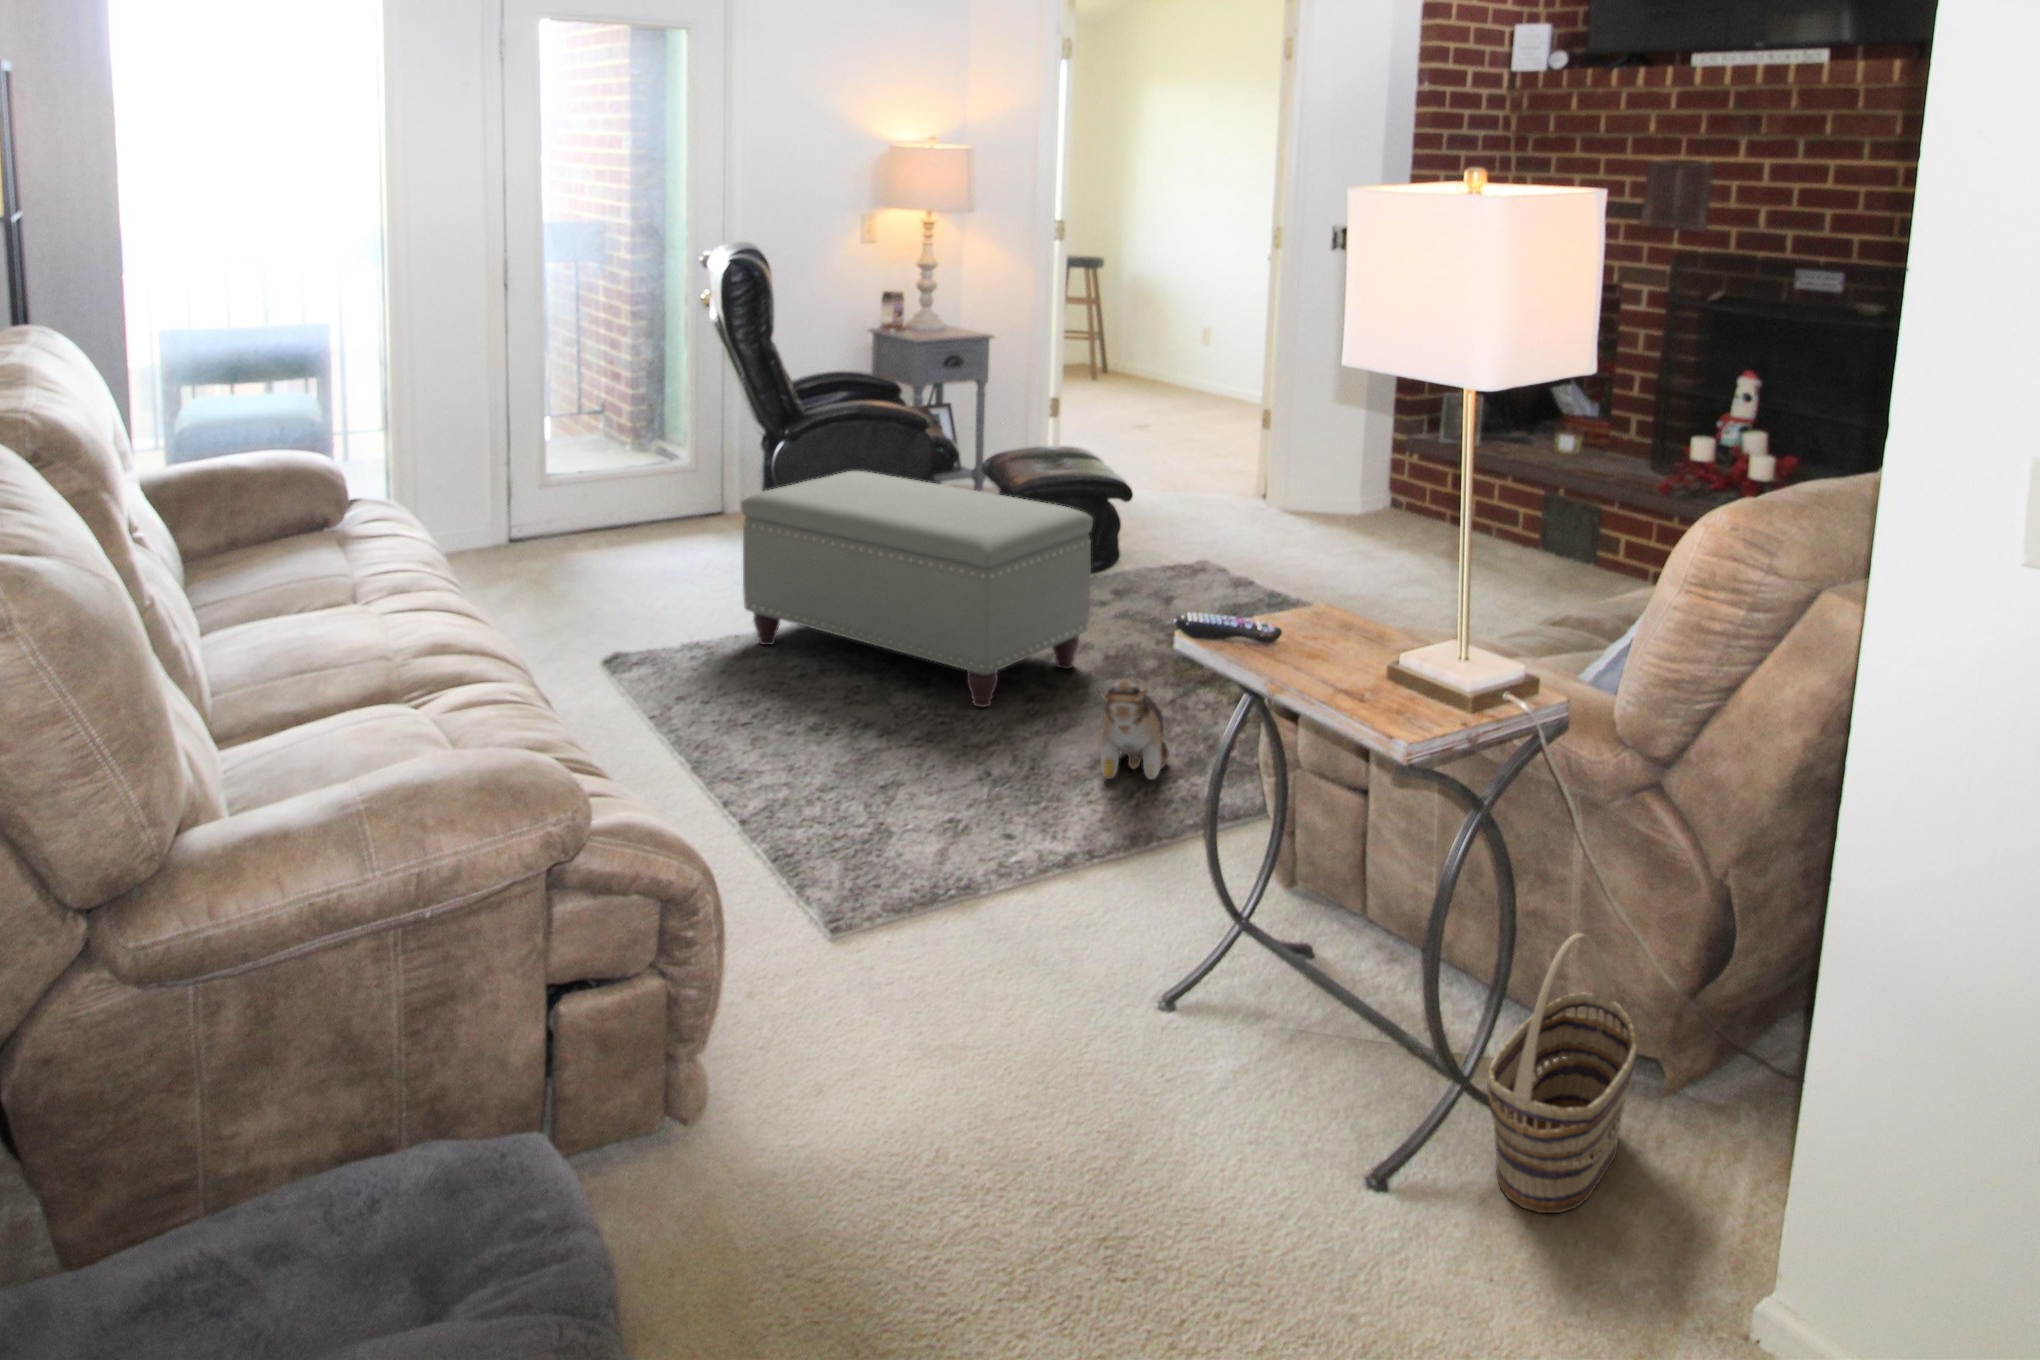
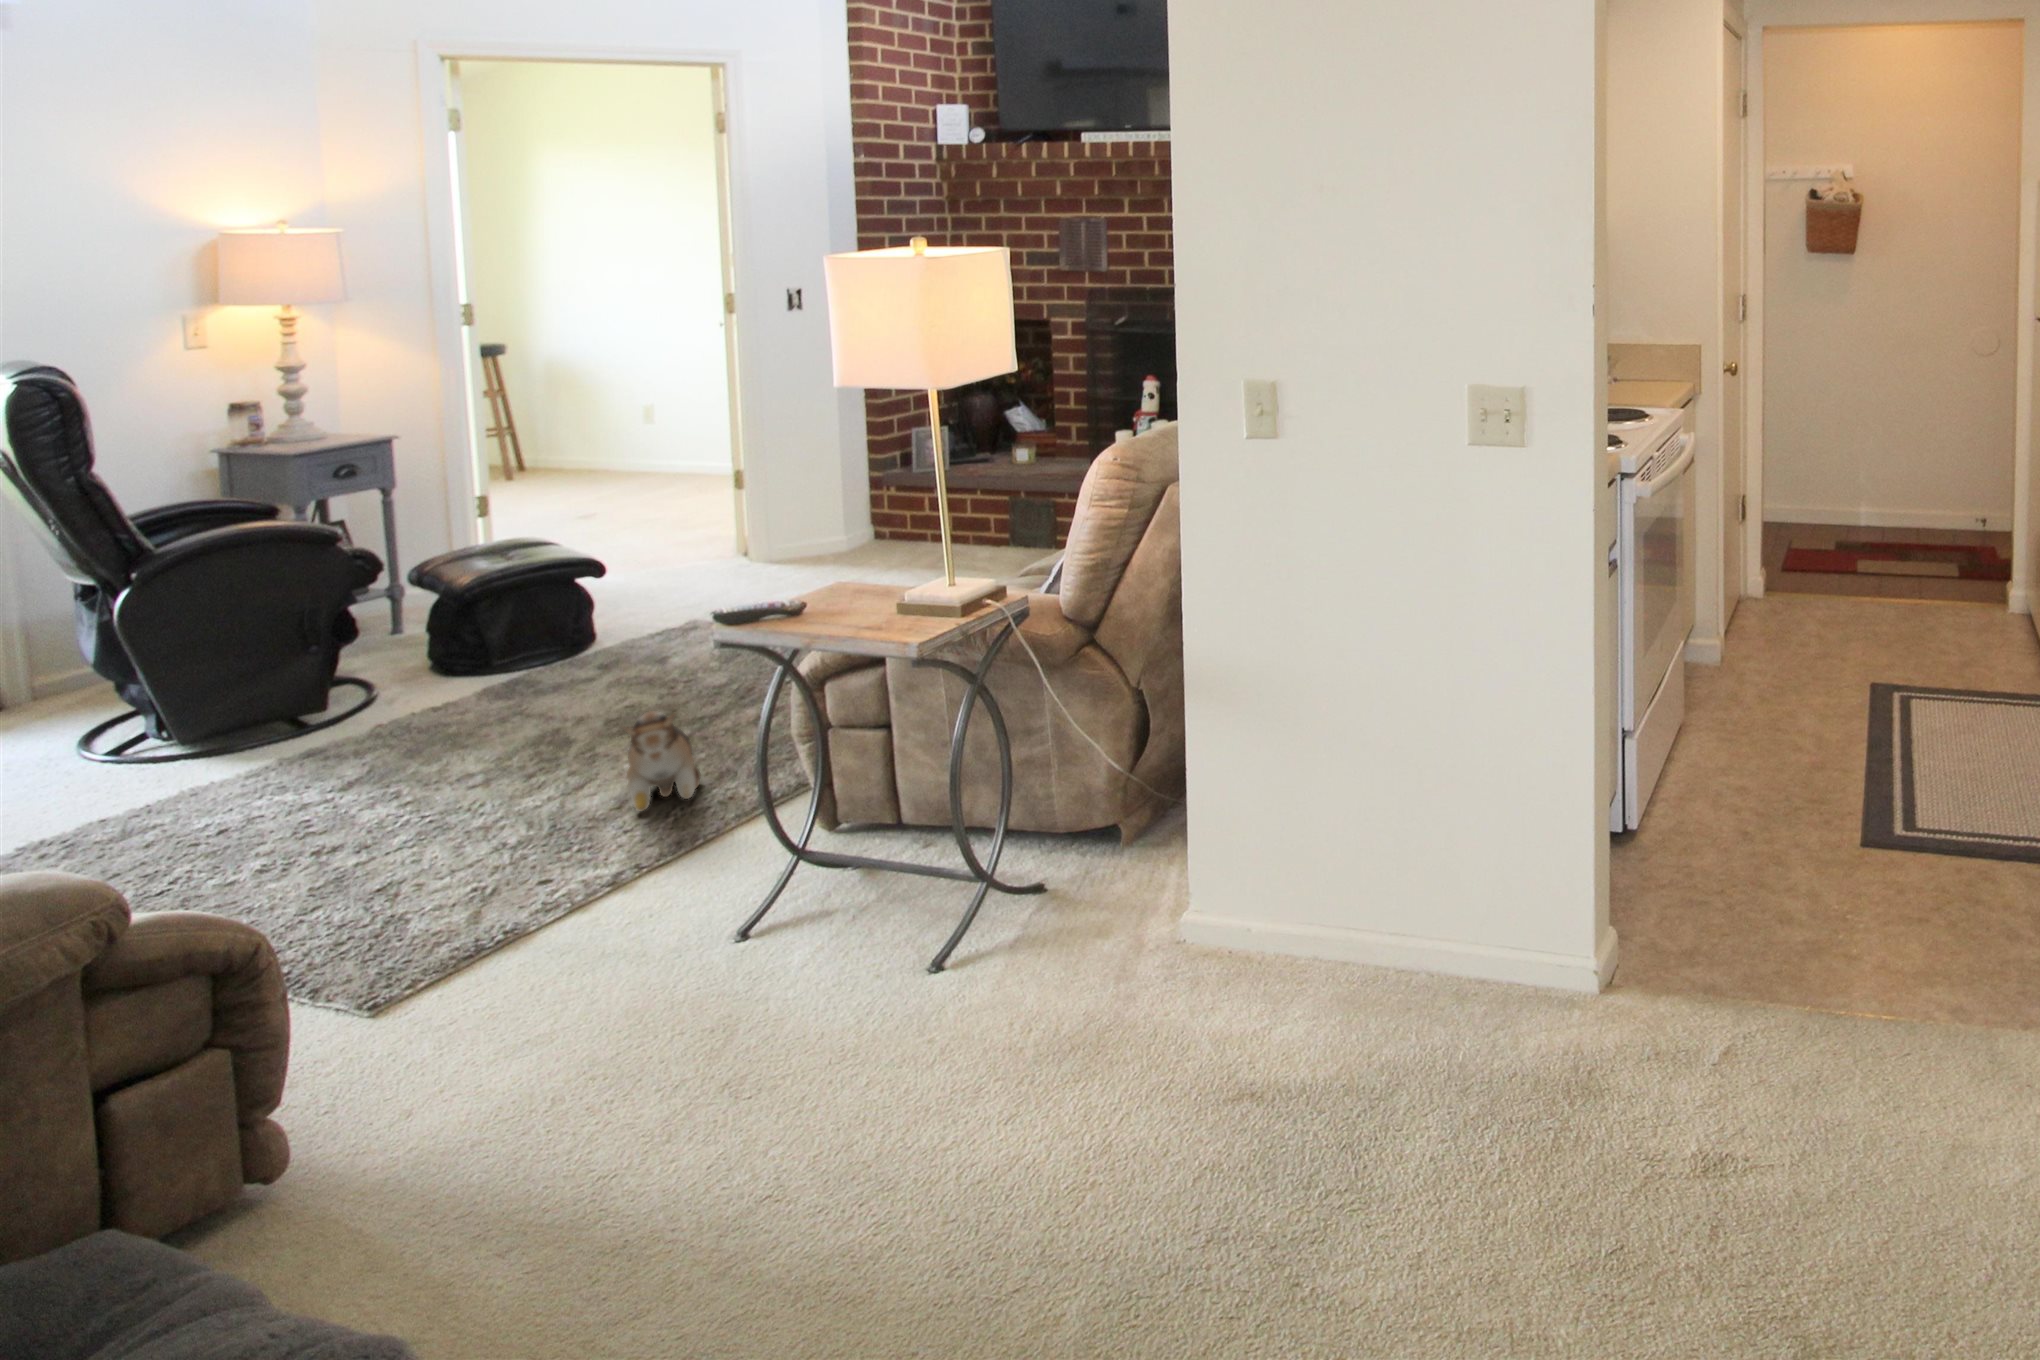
ottoman: present [741,471,1093,707] -> none [84,579,588,819]
basket: present [1488,933,1637,1213] -> none [1015,759,1114,958]

